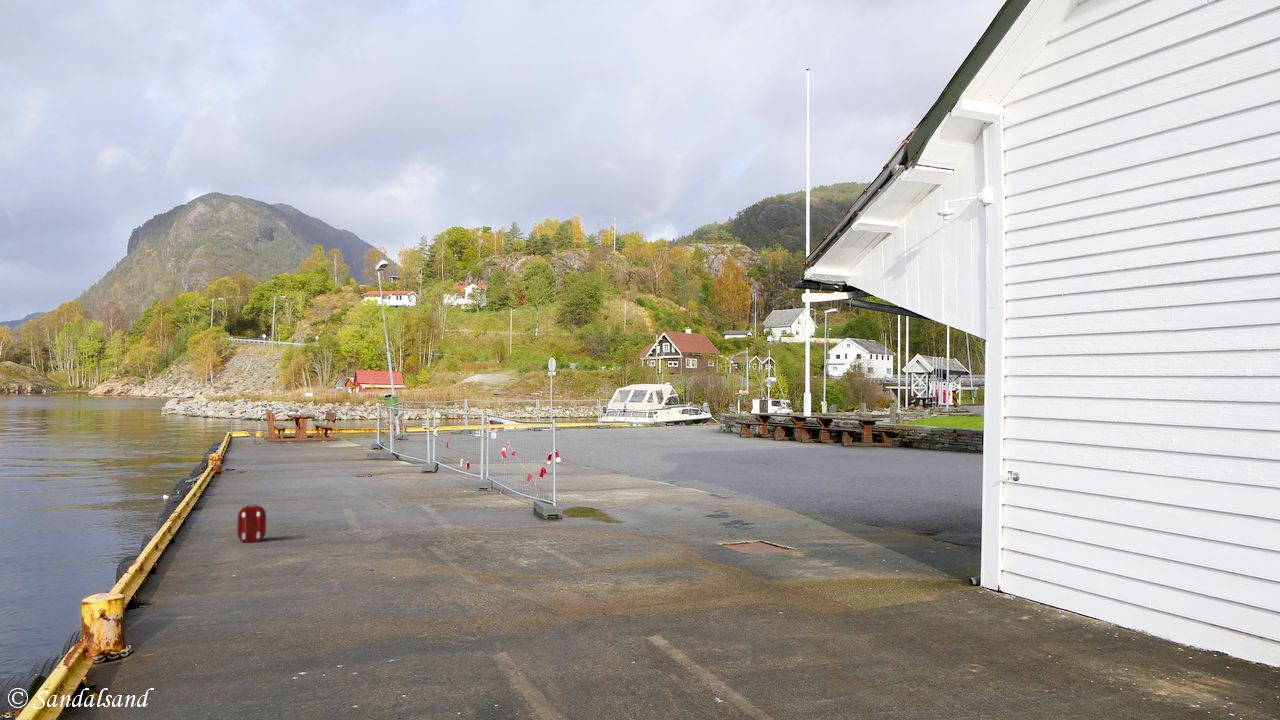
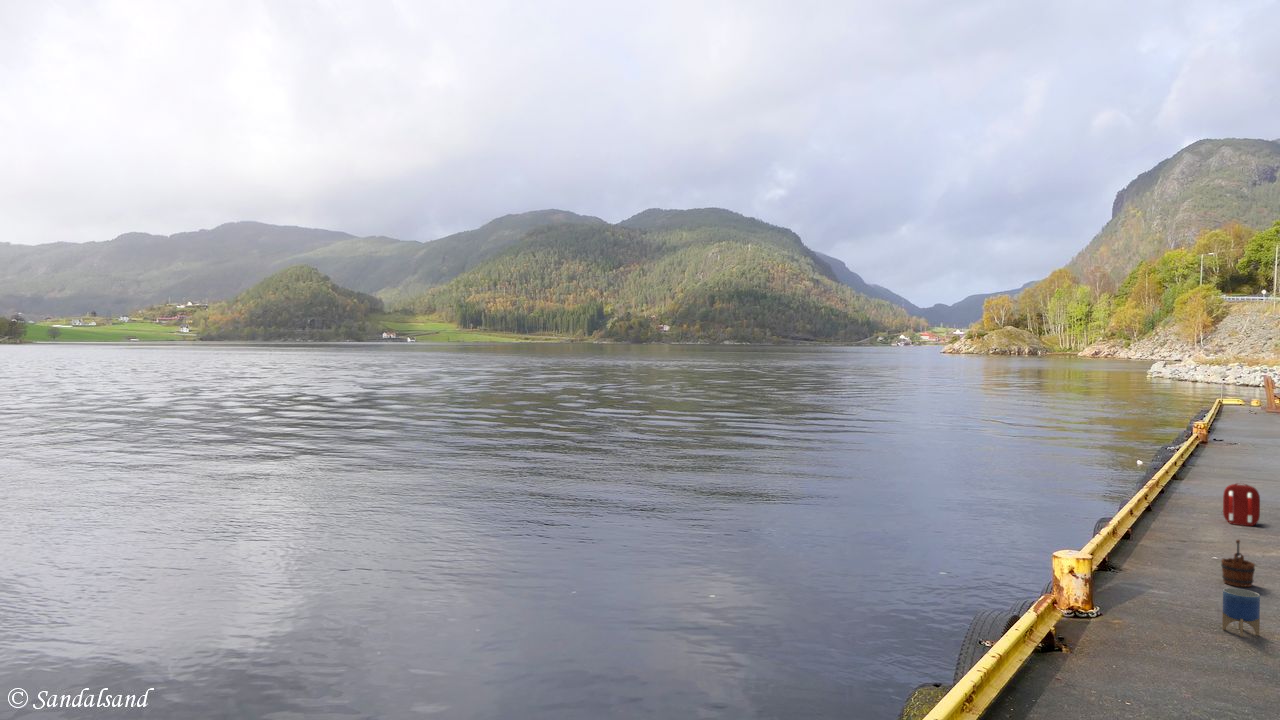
wooden bucket: none [238,553,264,594] -> present [1221,540,1255,587]
planter: none [240,593,269,634] -> present [1222,588,1260,637]

